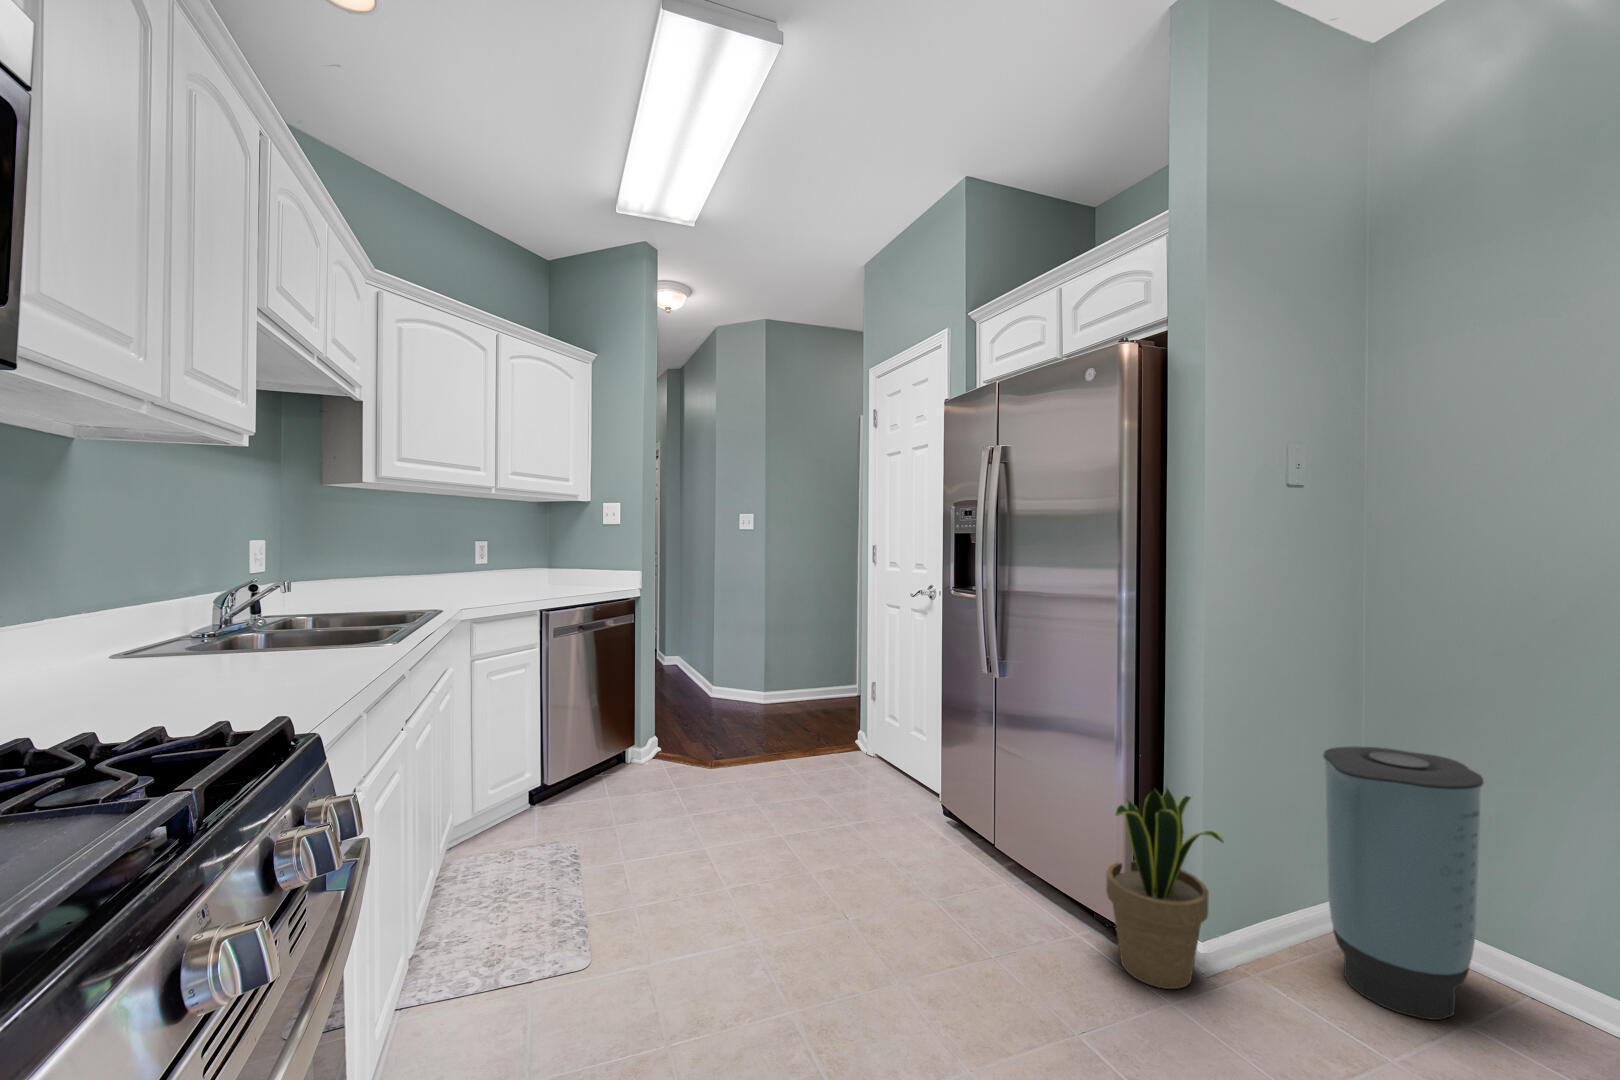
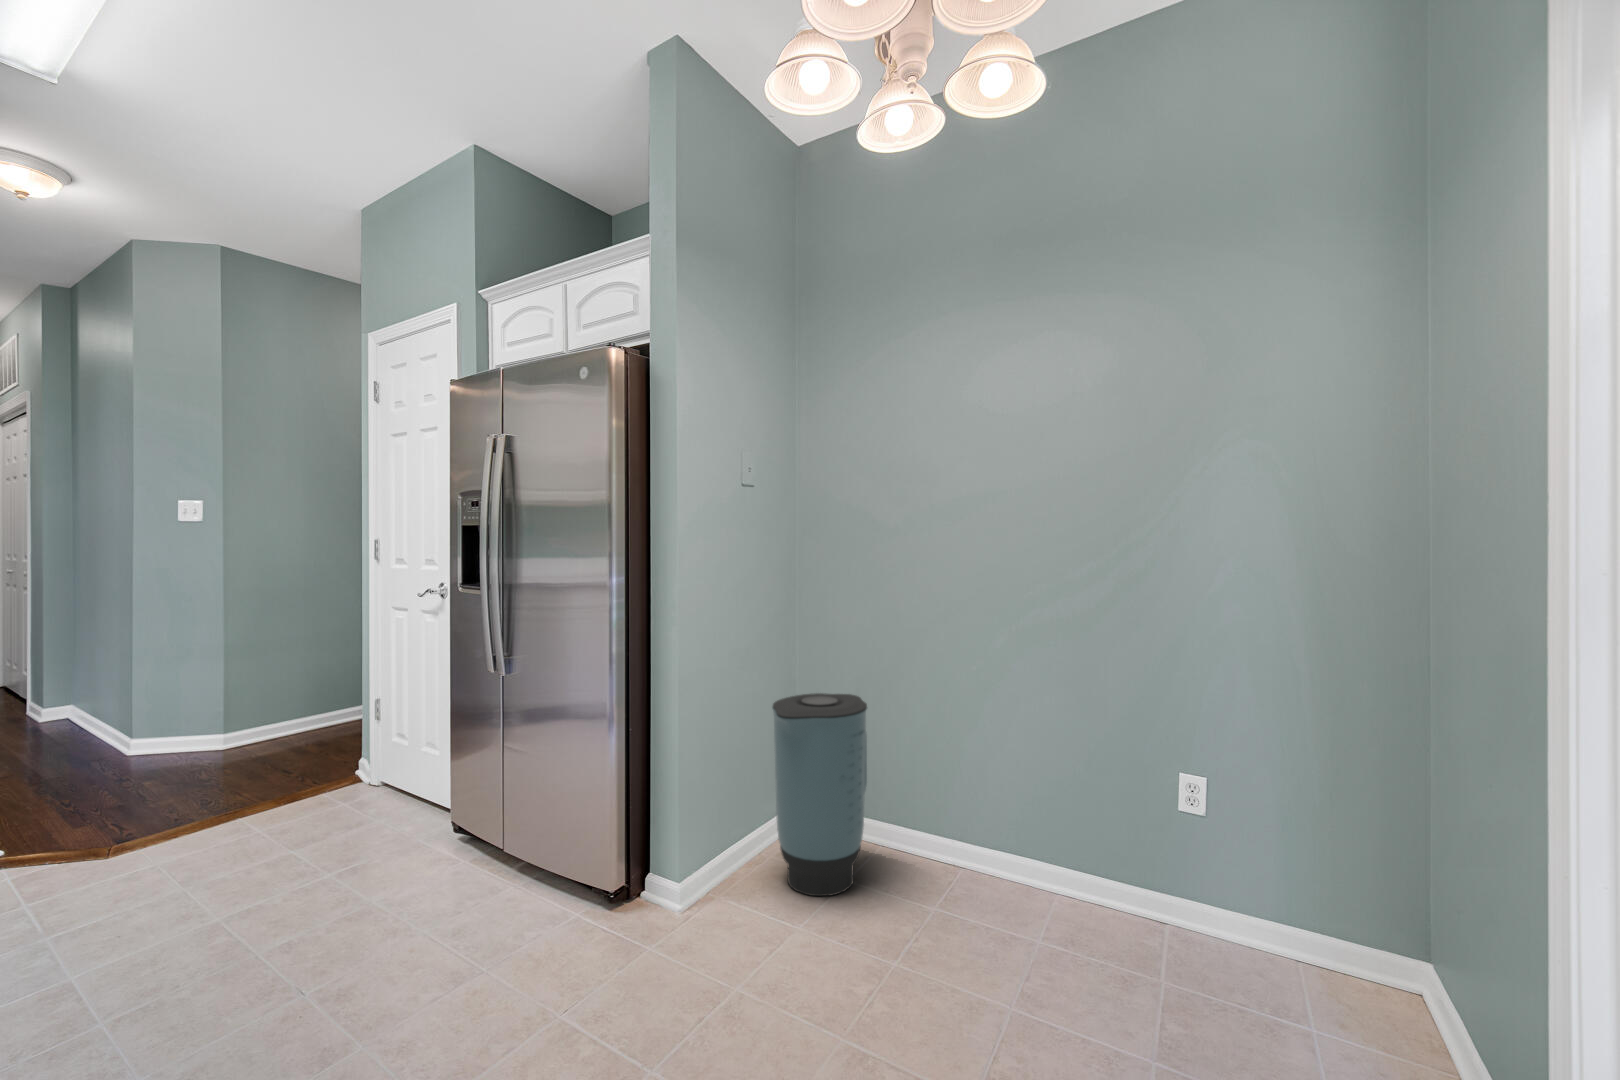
potted plant: present [1106,787,1223,989] -> none [599,754,693,936]

